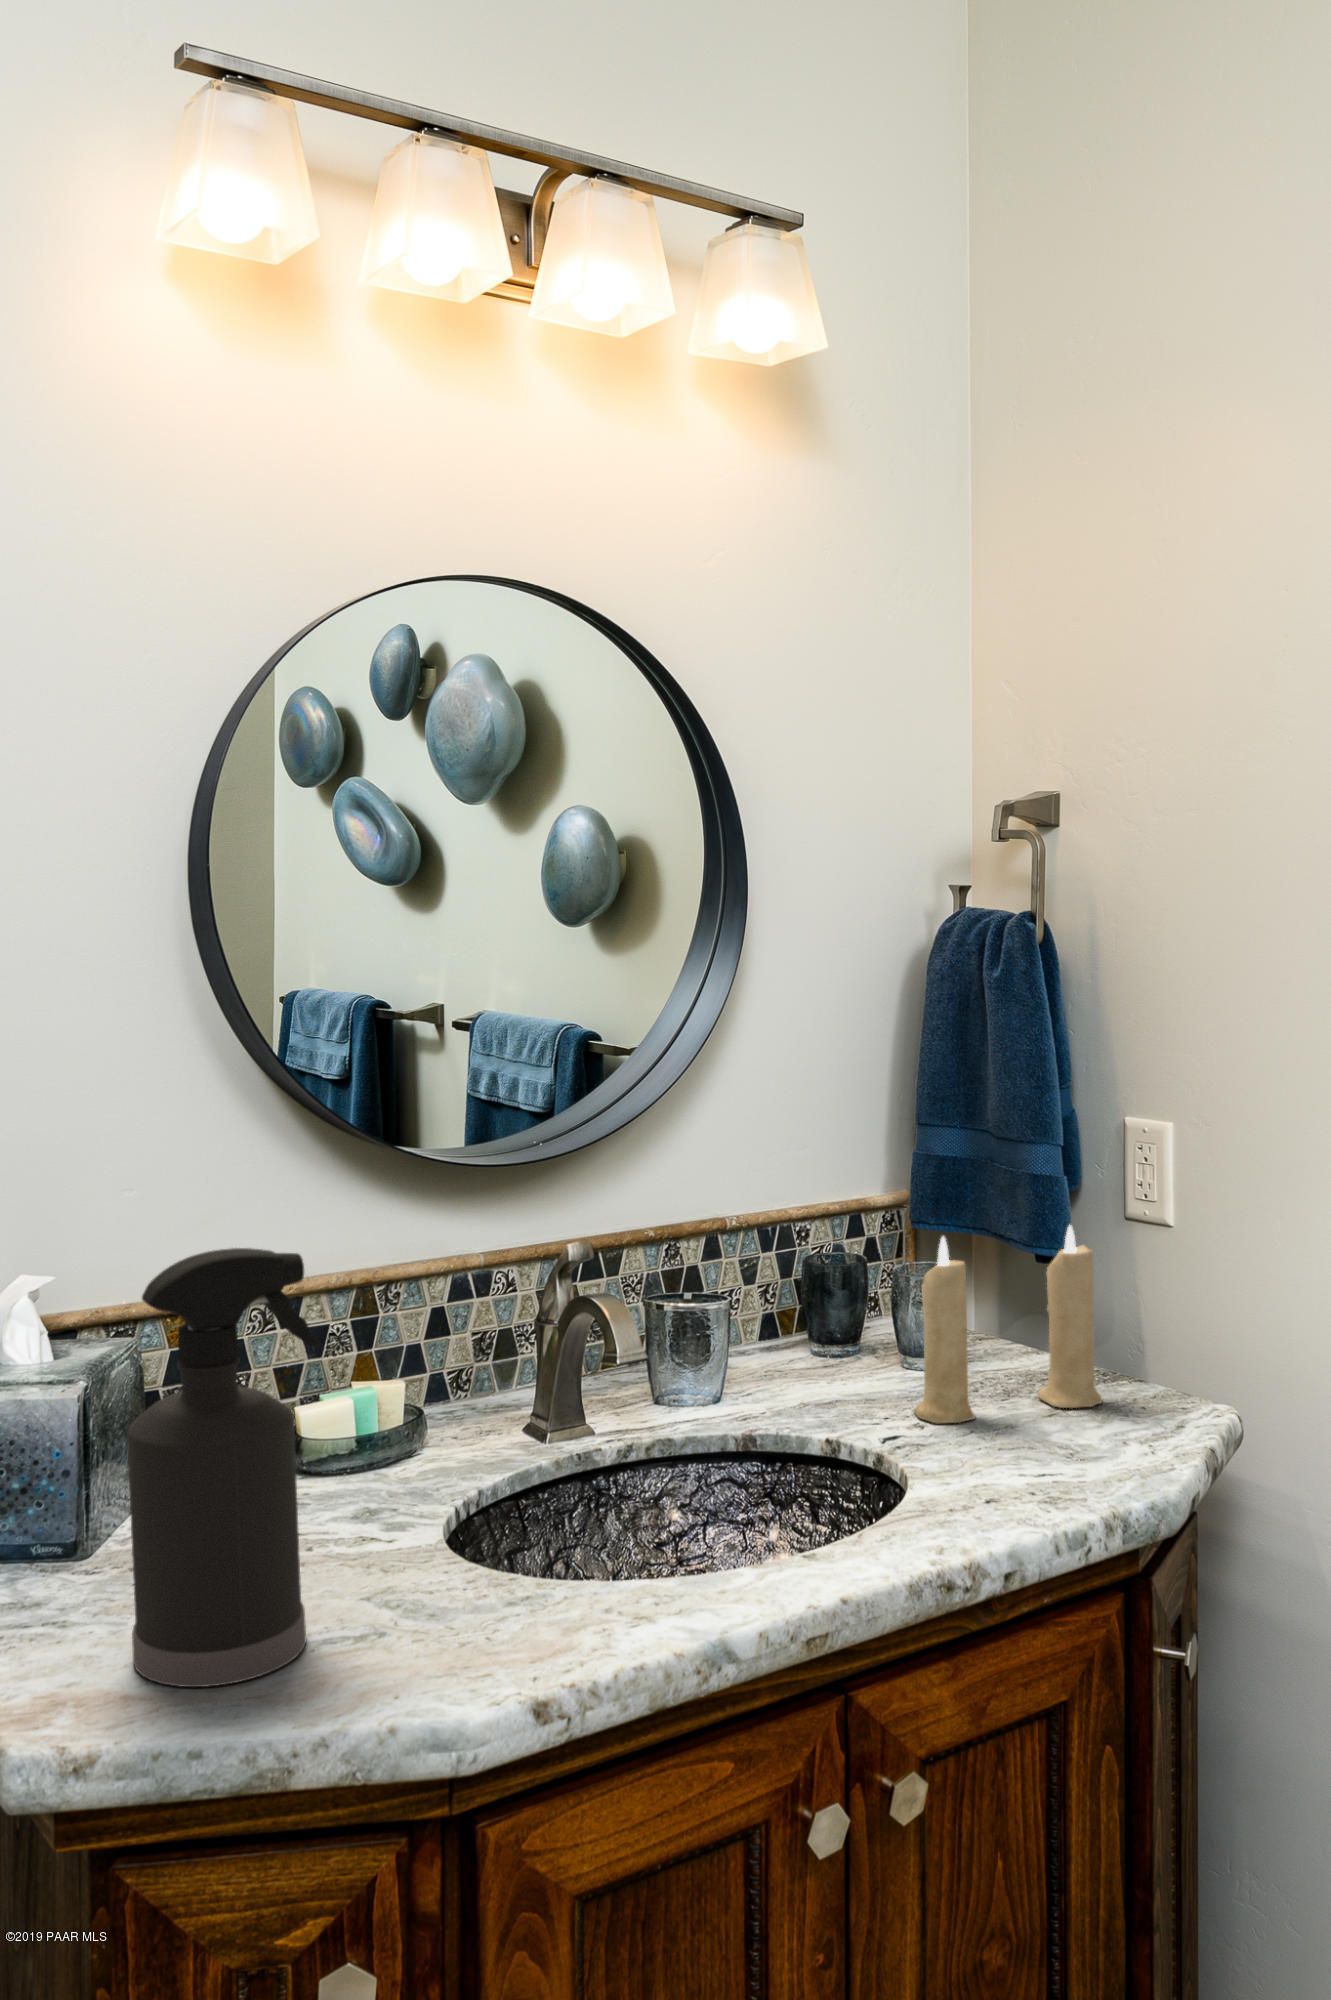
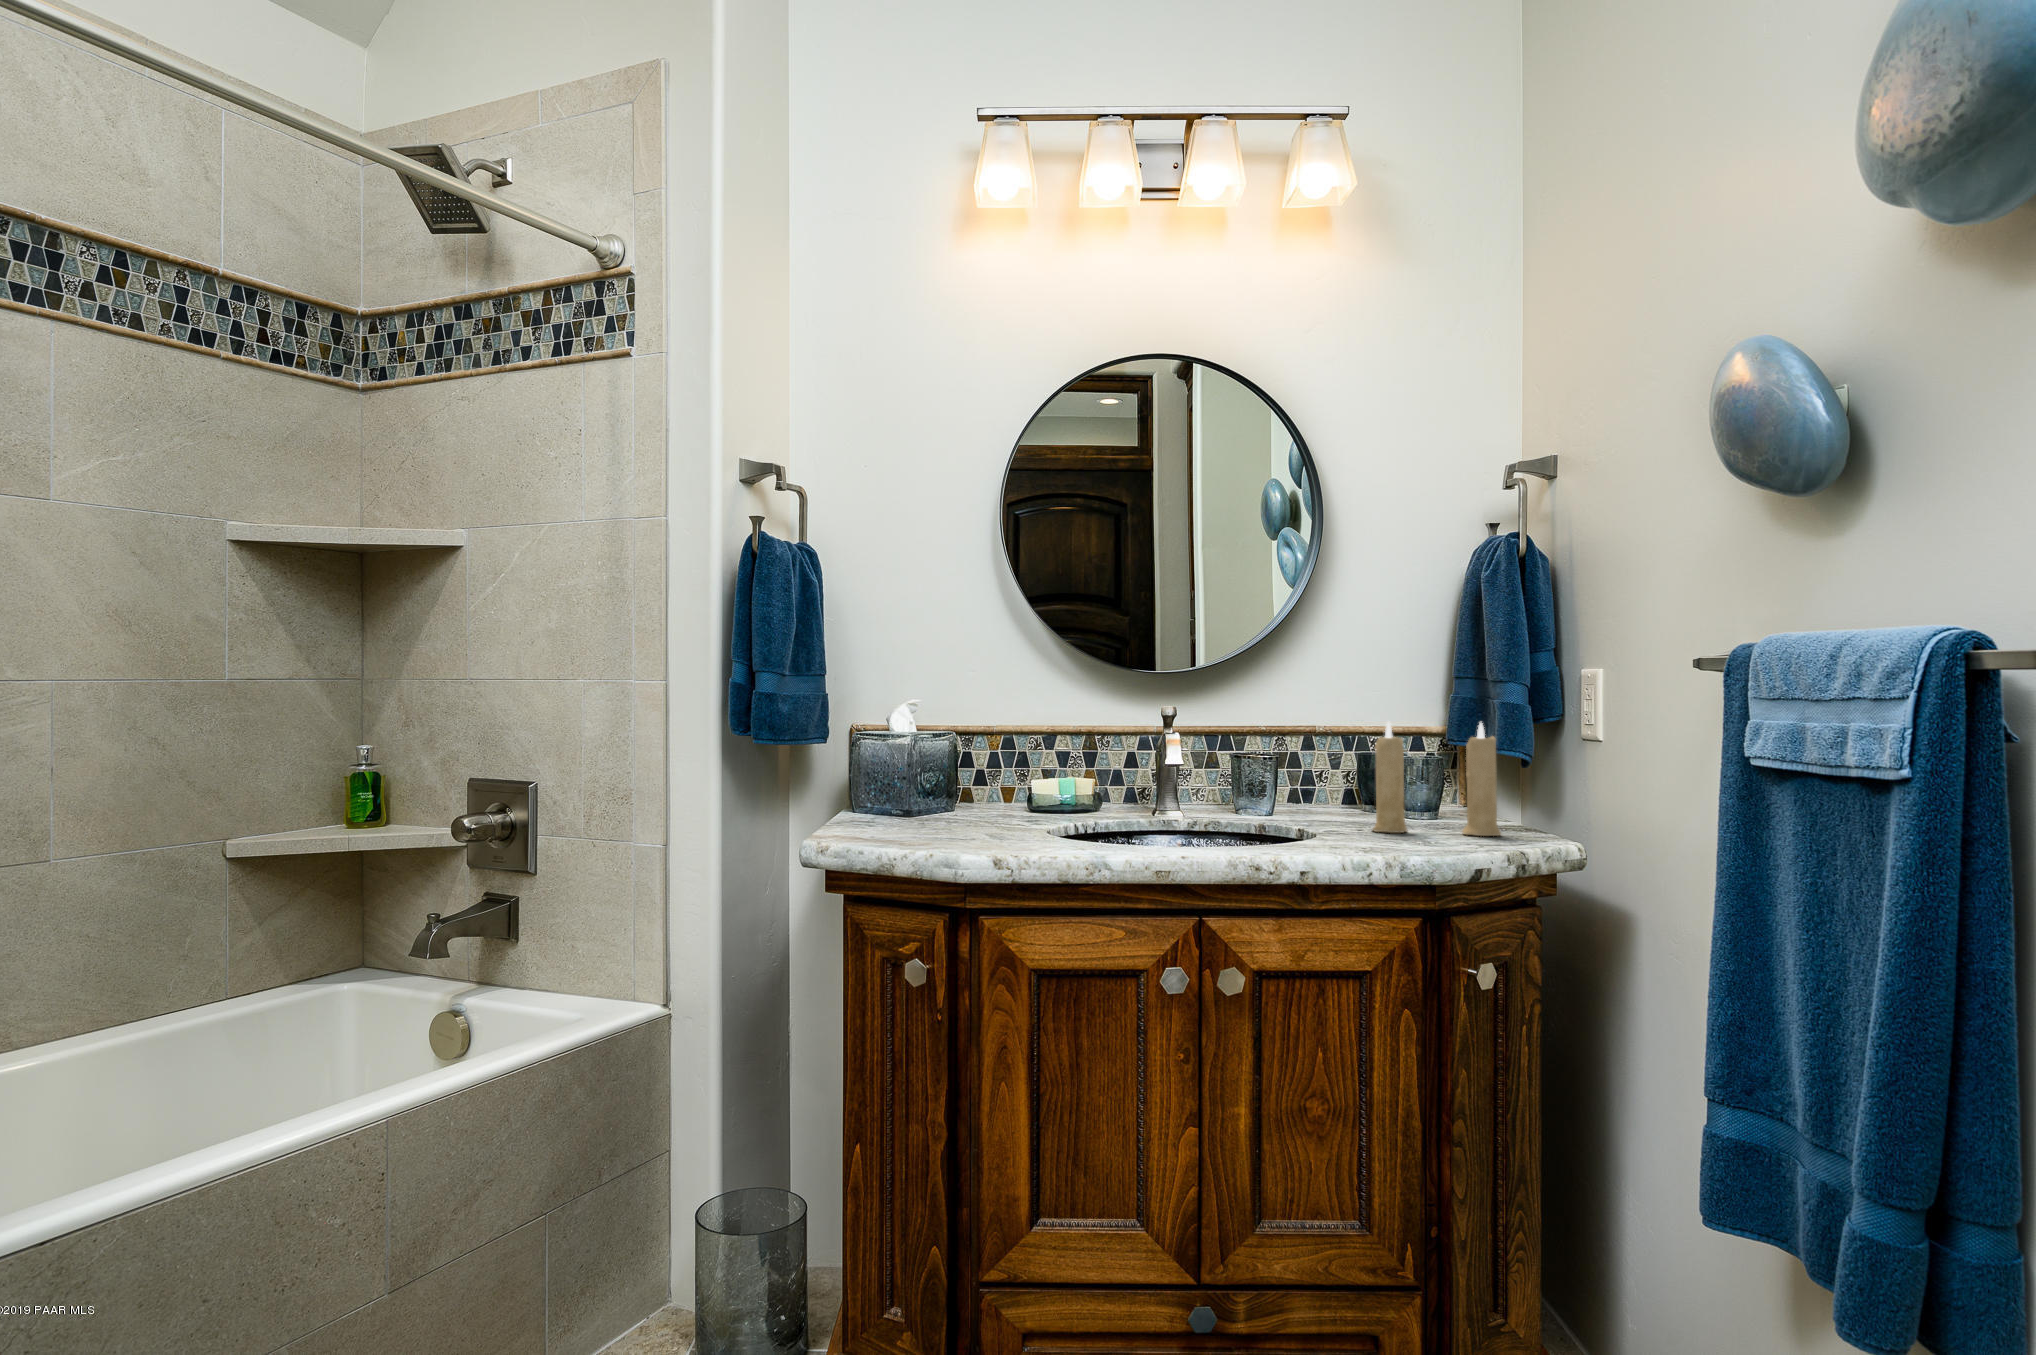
spray bottle: present [127,1248,321,1687] -> none [874,660,960,841]

